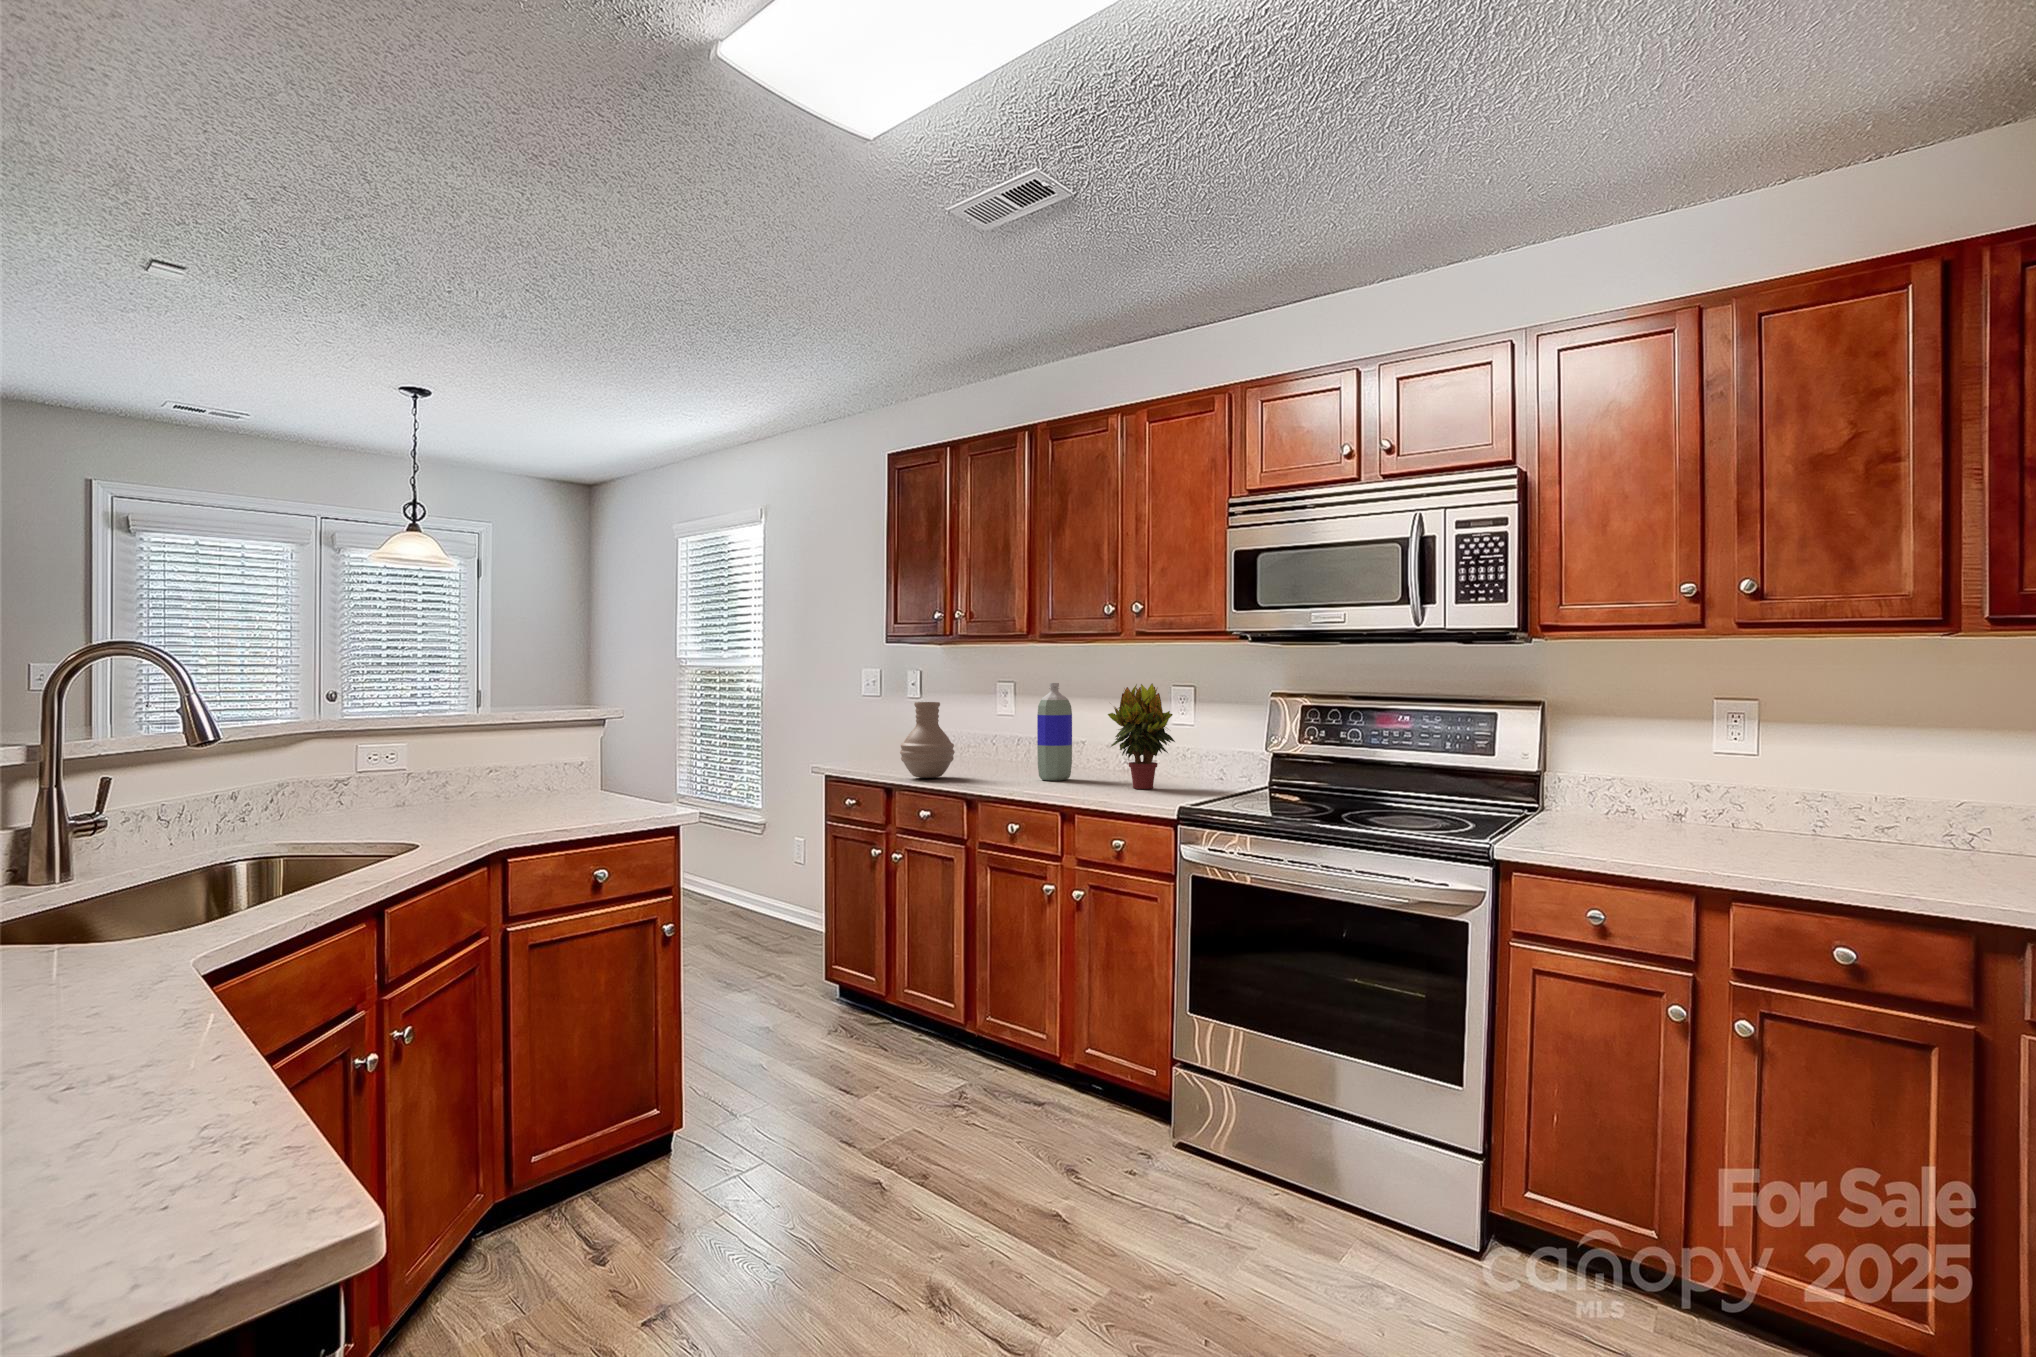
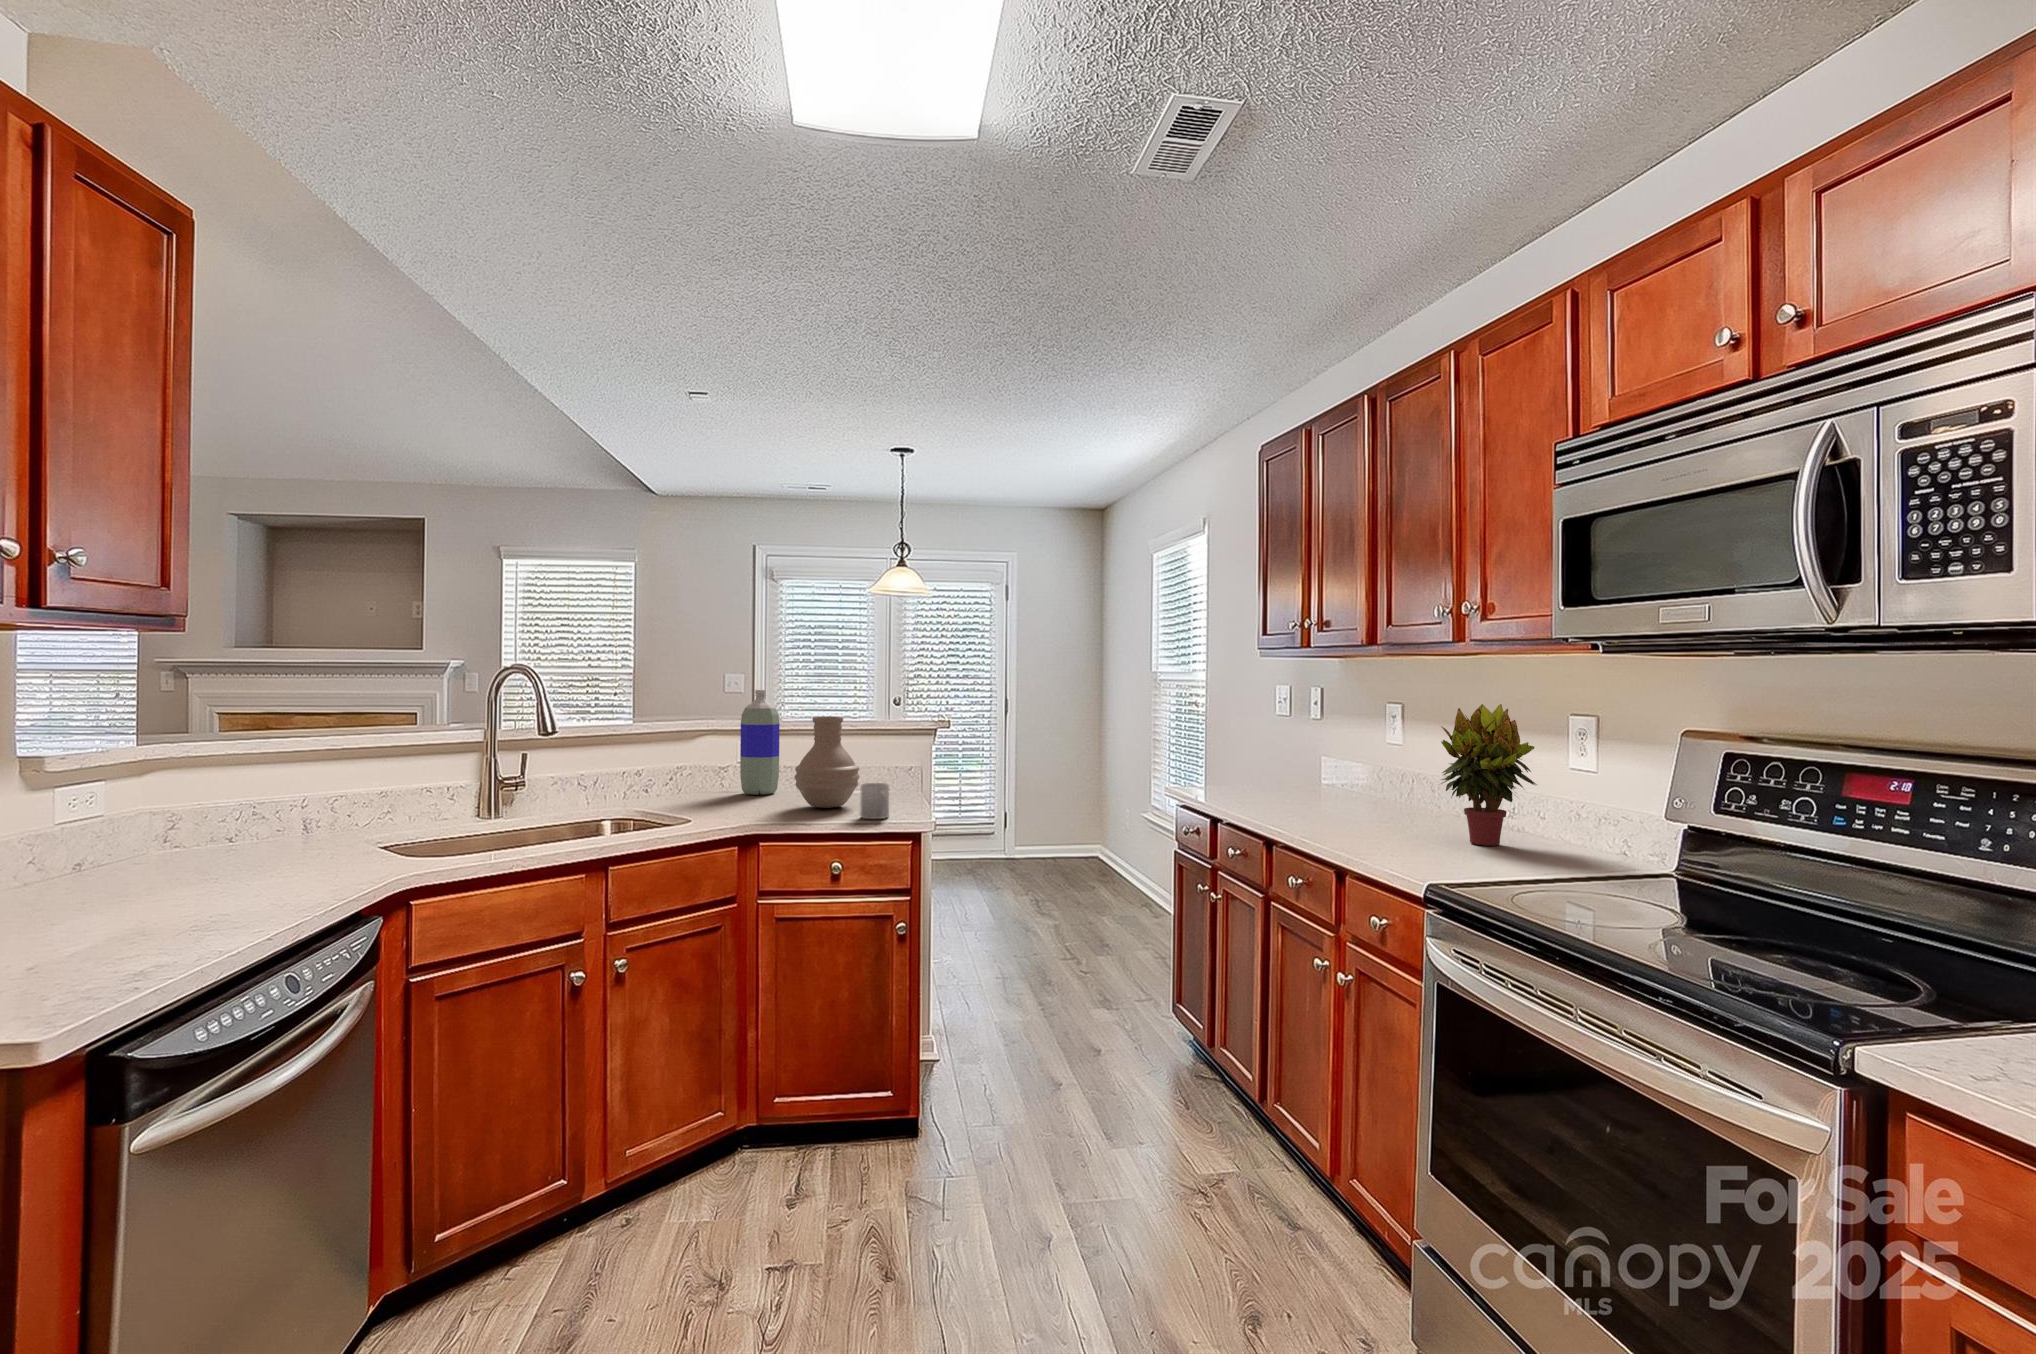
bottle: present [1037,683,1072,781] -> present [740,690,780,795]
vase: present [900,702,955,778] -> present [794,716,860,808]
mug: none [604,779,642,816] -> present [860,783,889,819]

